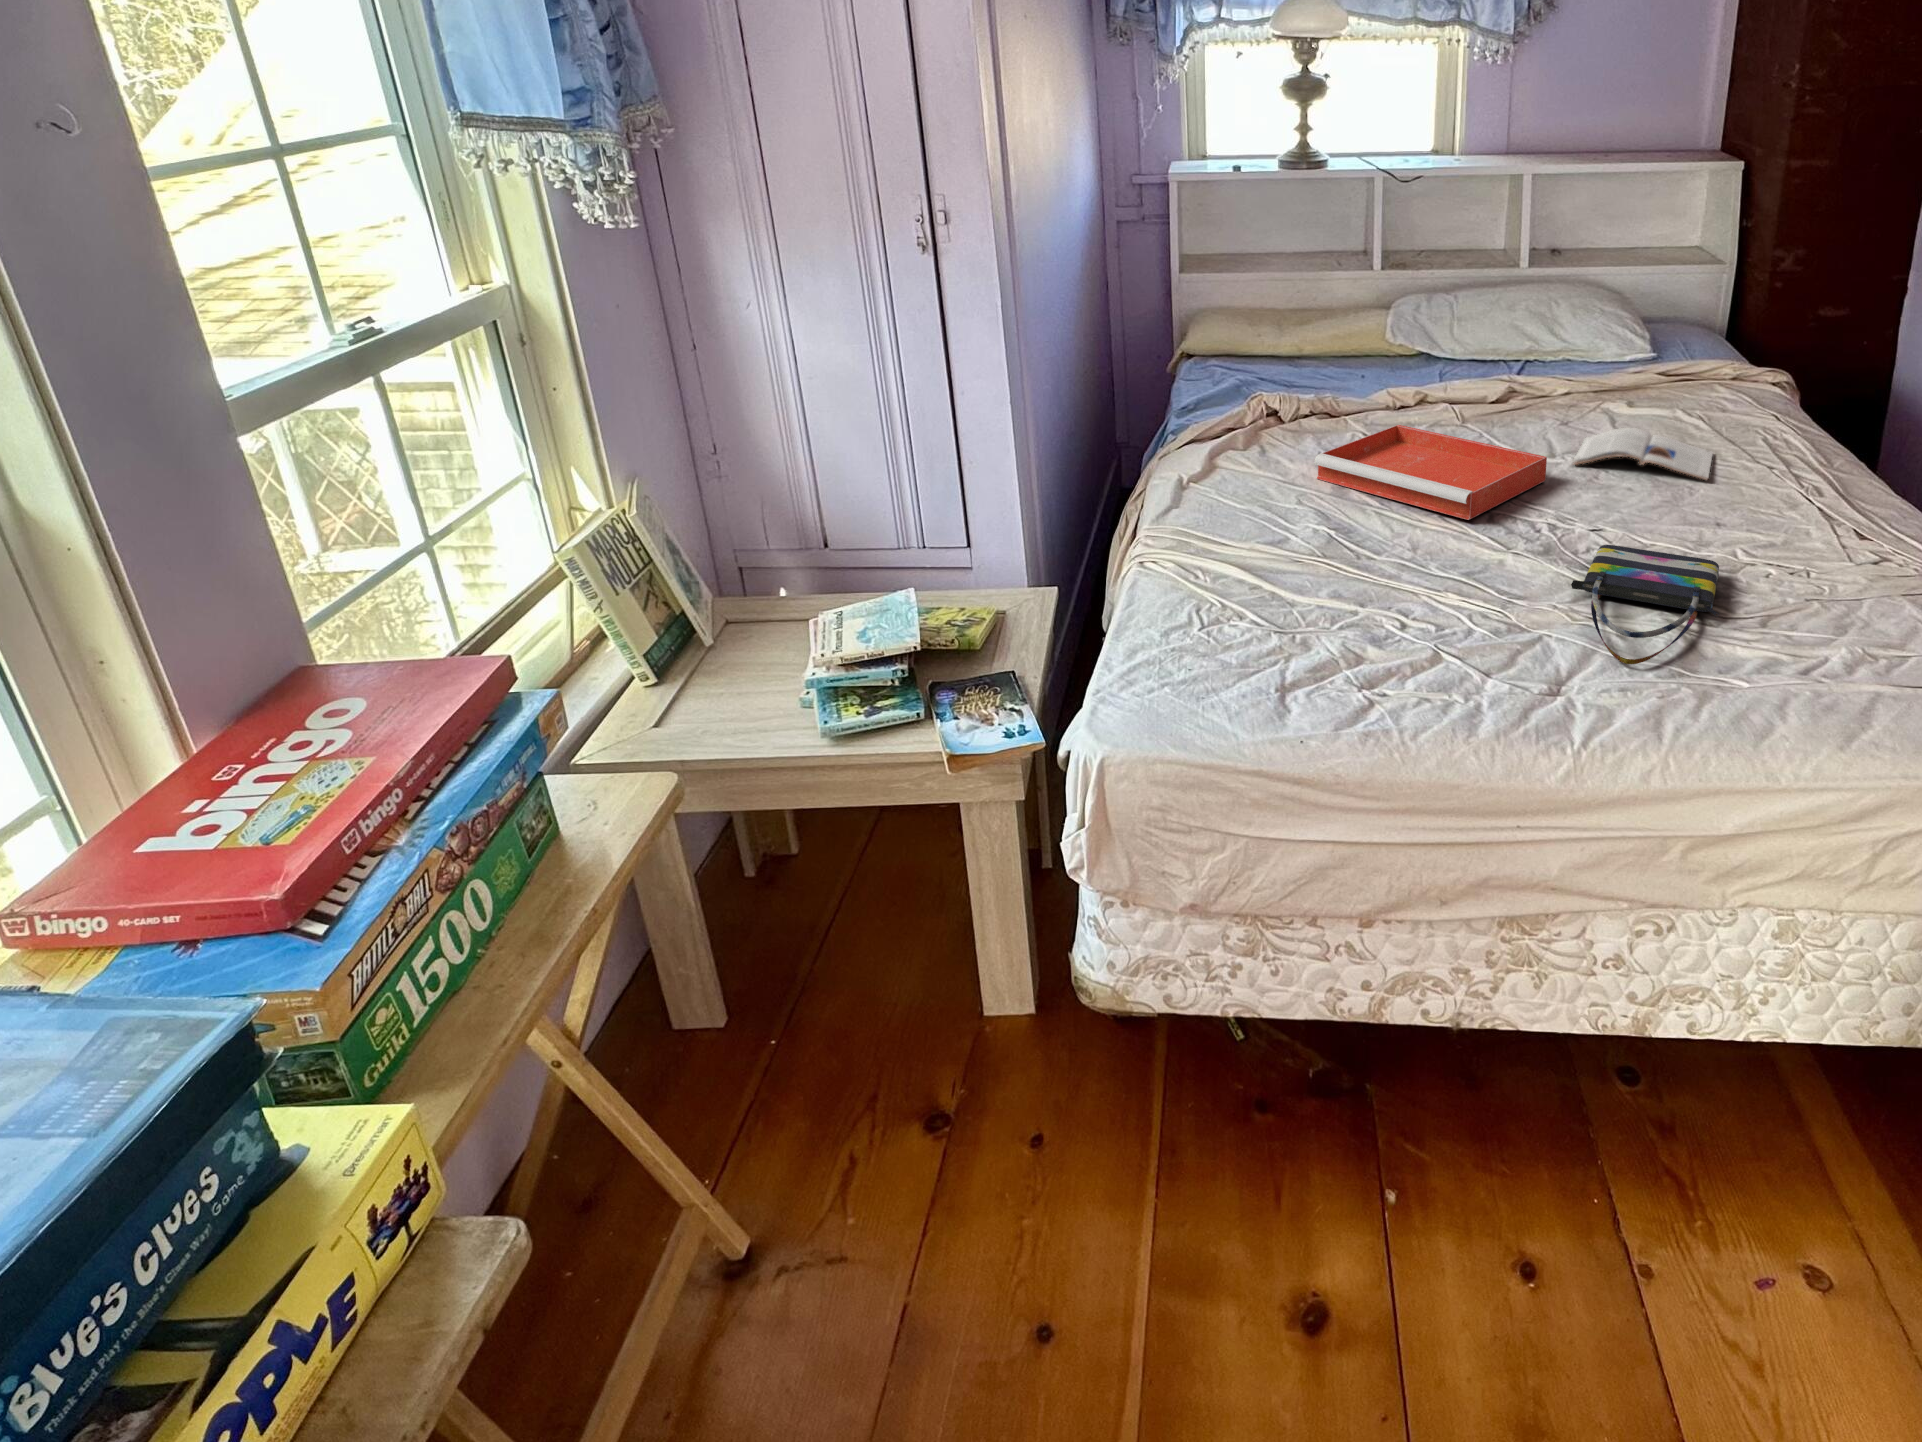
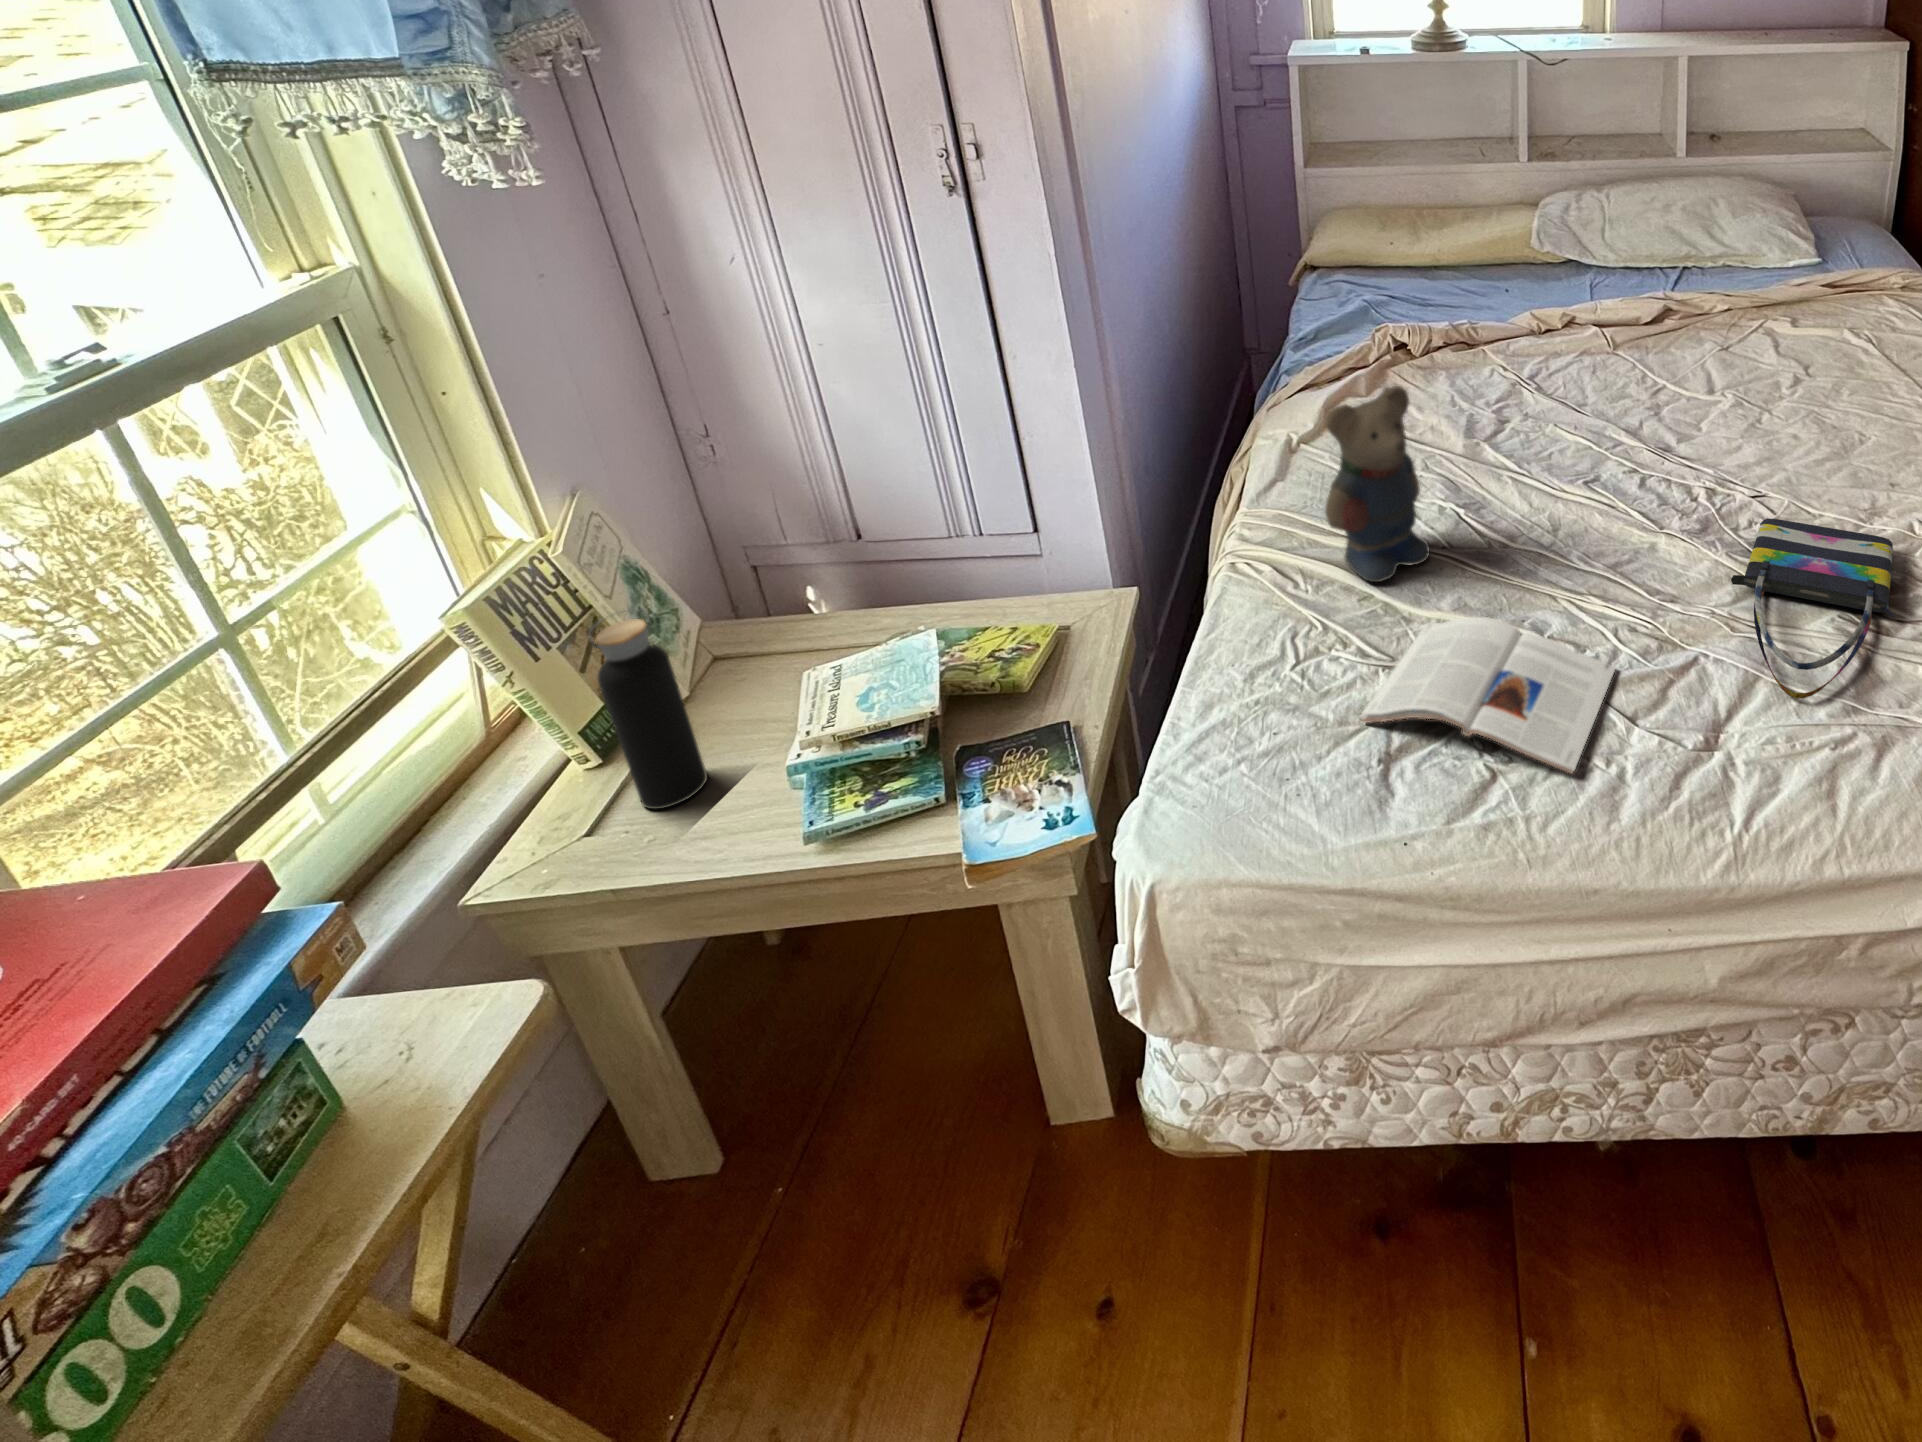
teddy bear: none [1222,414,1307,578] -> present [1325,386,1430,582]
tray: present [1314,425,1547,520] -> none [1446,354,1703,484]
magazine: present [1573,428,1713,480] -> present [1362,617,1615,773]
water bottle: none [678,545,744,706] -> present [589,615,707,809]

